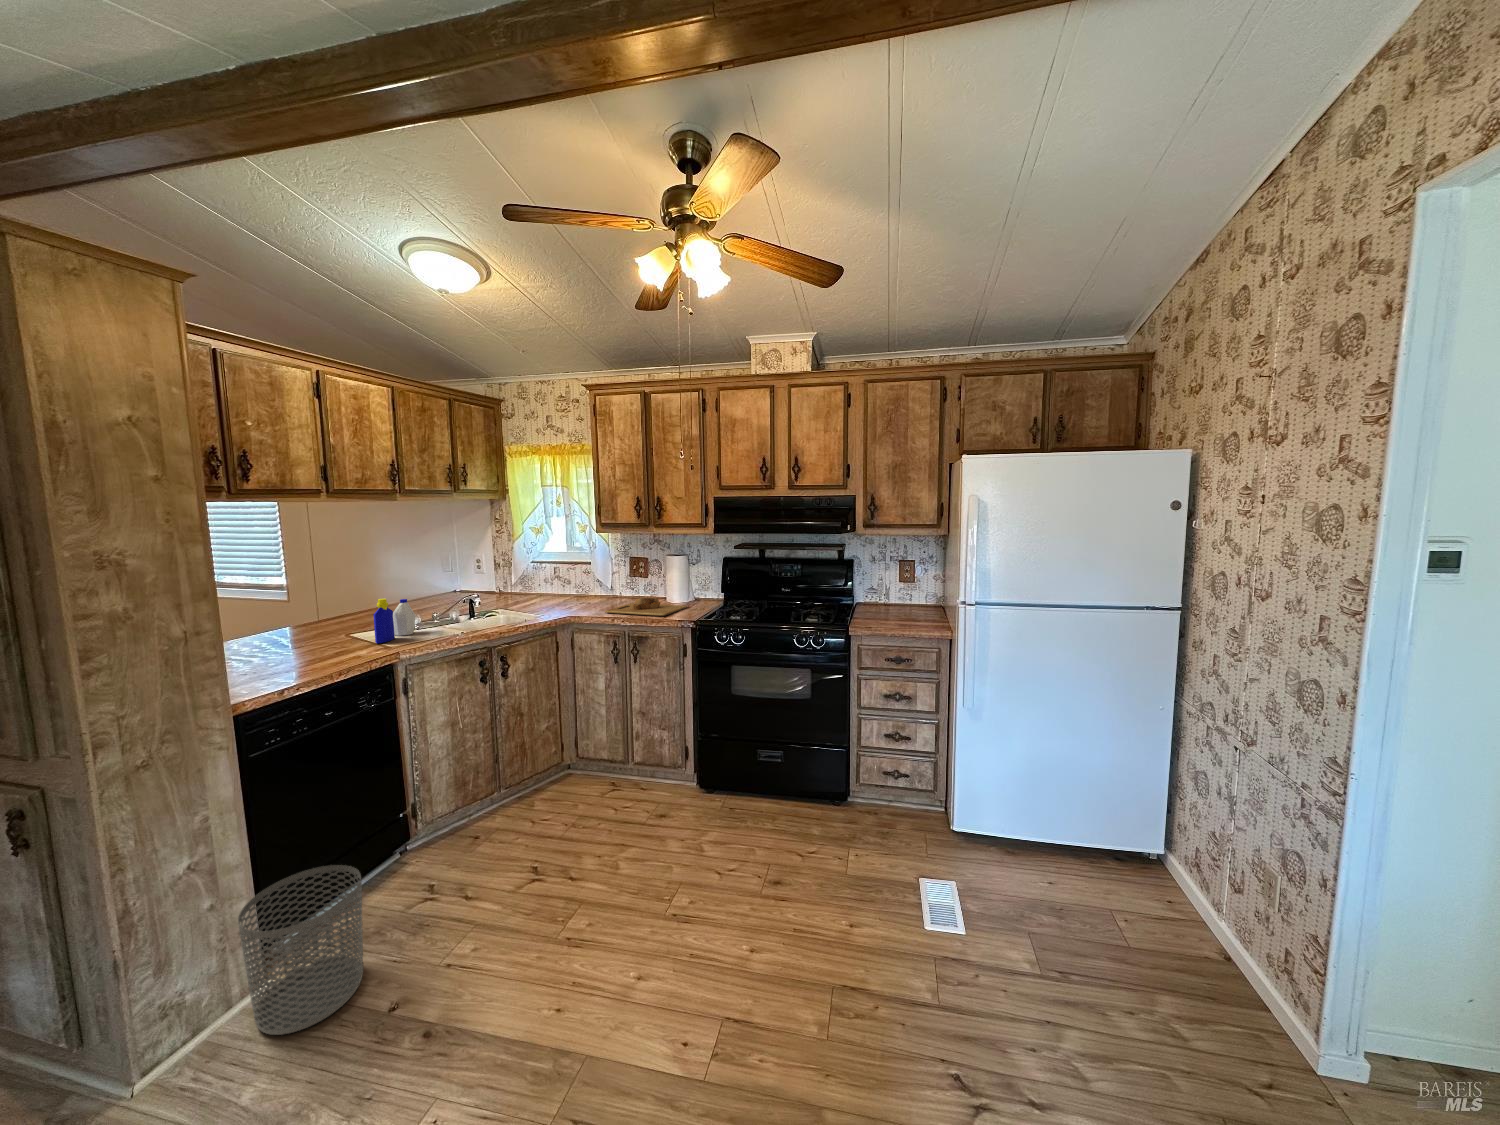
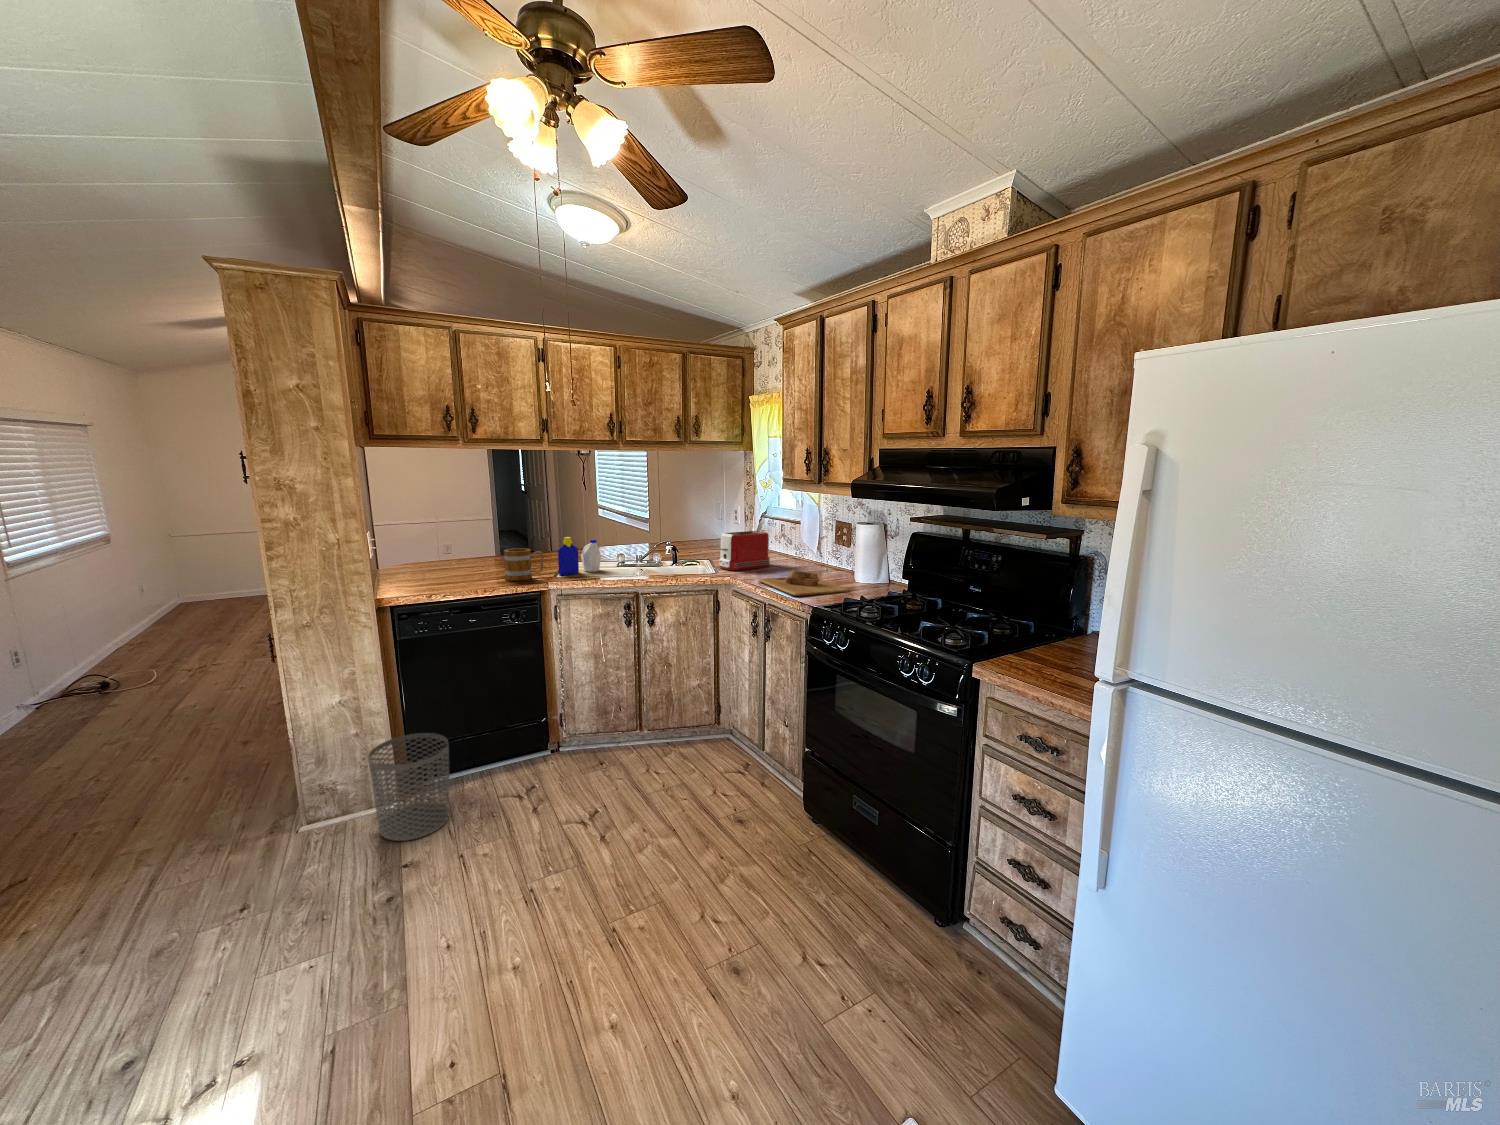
toaster: none [535,573,578,610] -> present [719,531,770,570]
mug: none [308,619,359,660] -> present [504,548,543,581]

